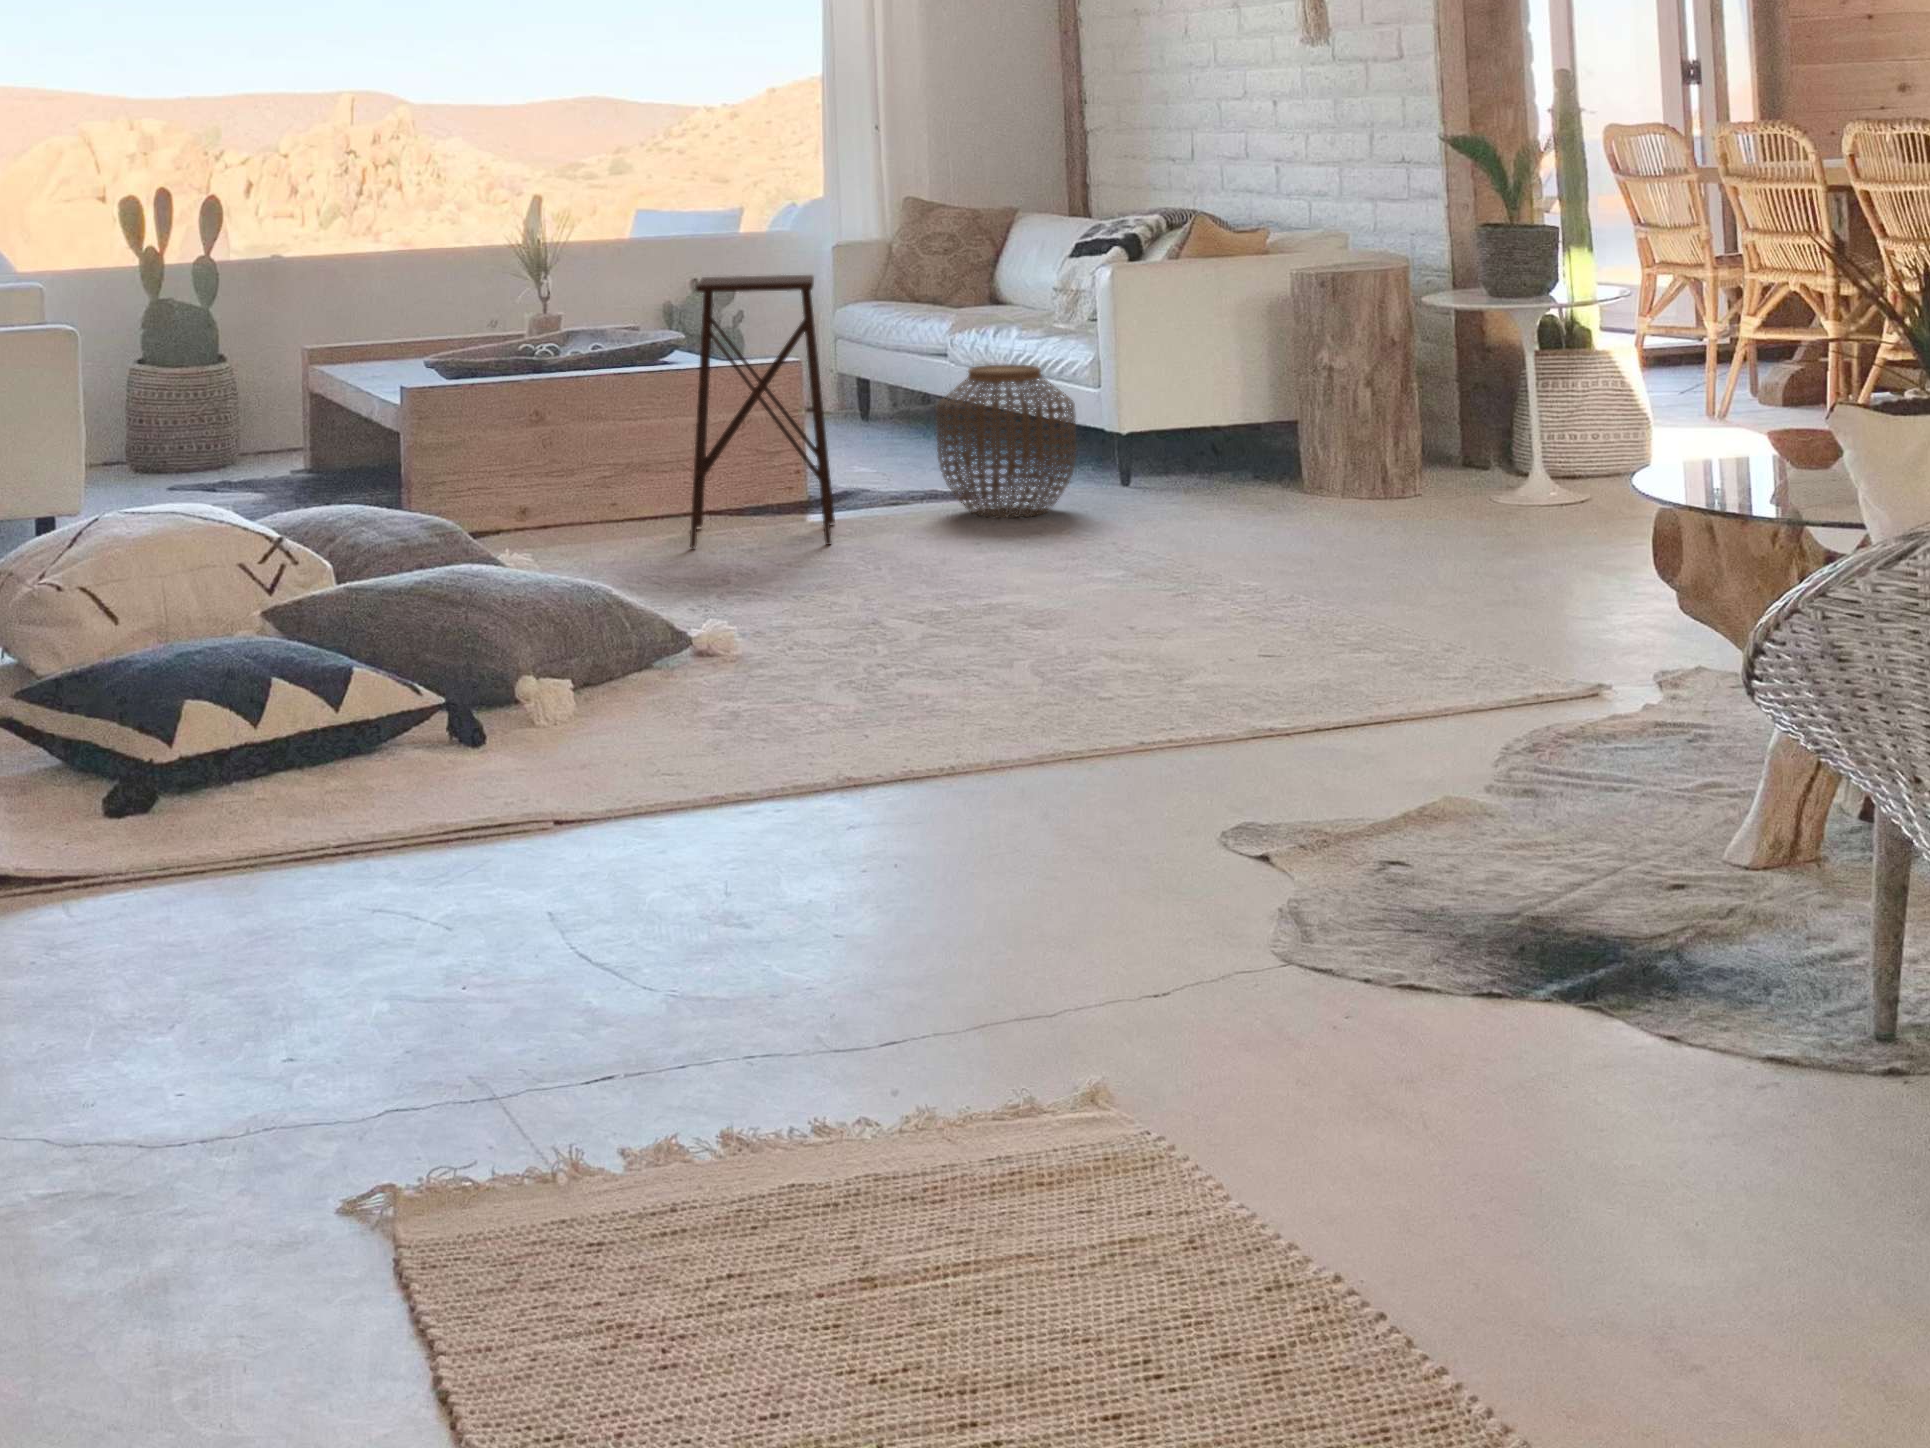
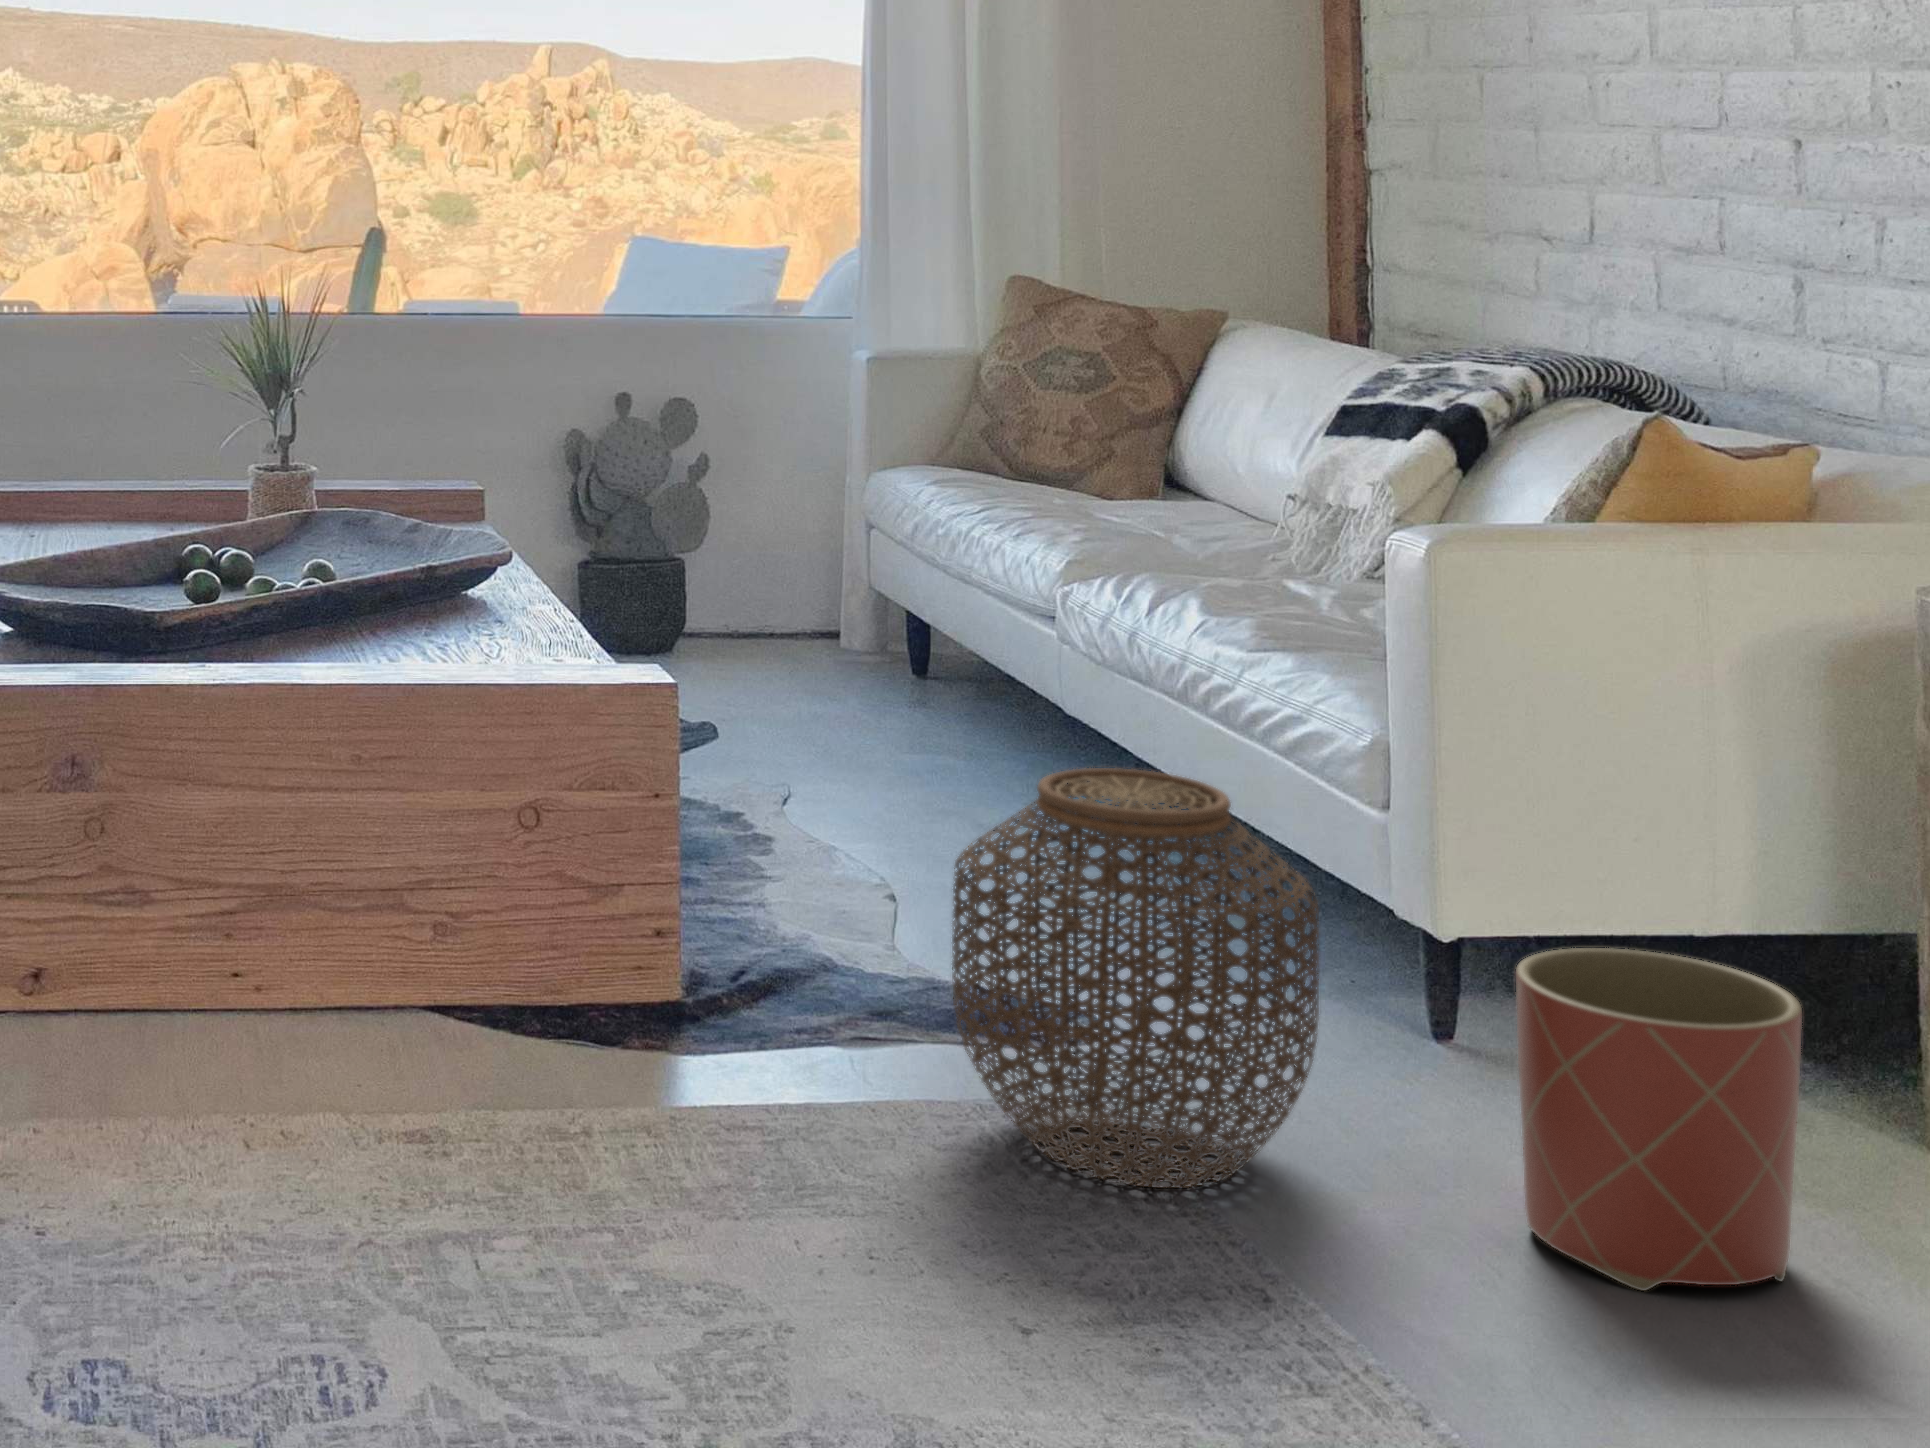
side table: present [690,275,835,548] -> none [265,511,680,1265]
planter: none [1145,410,1241,520] -> present [1516,948,1802,1291]

